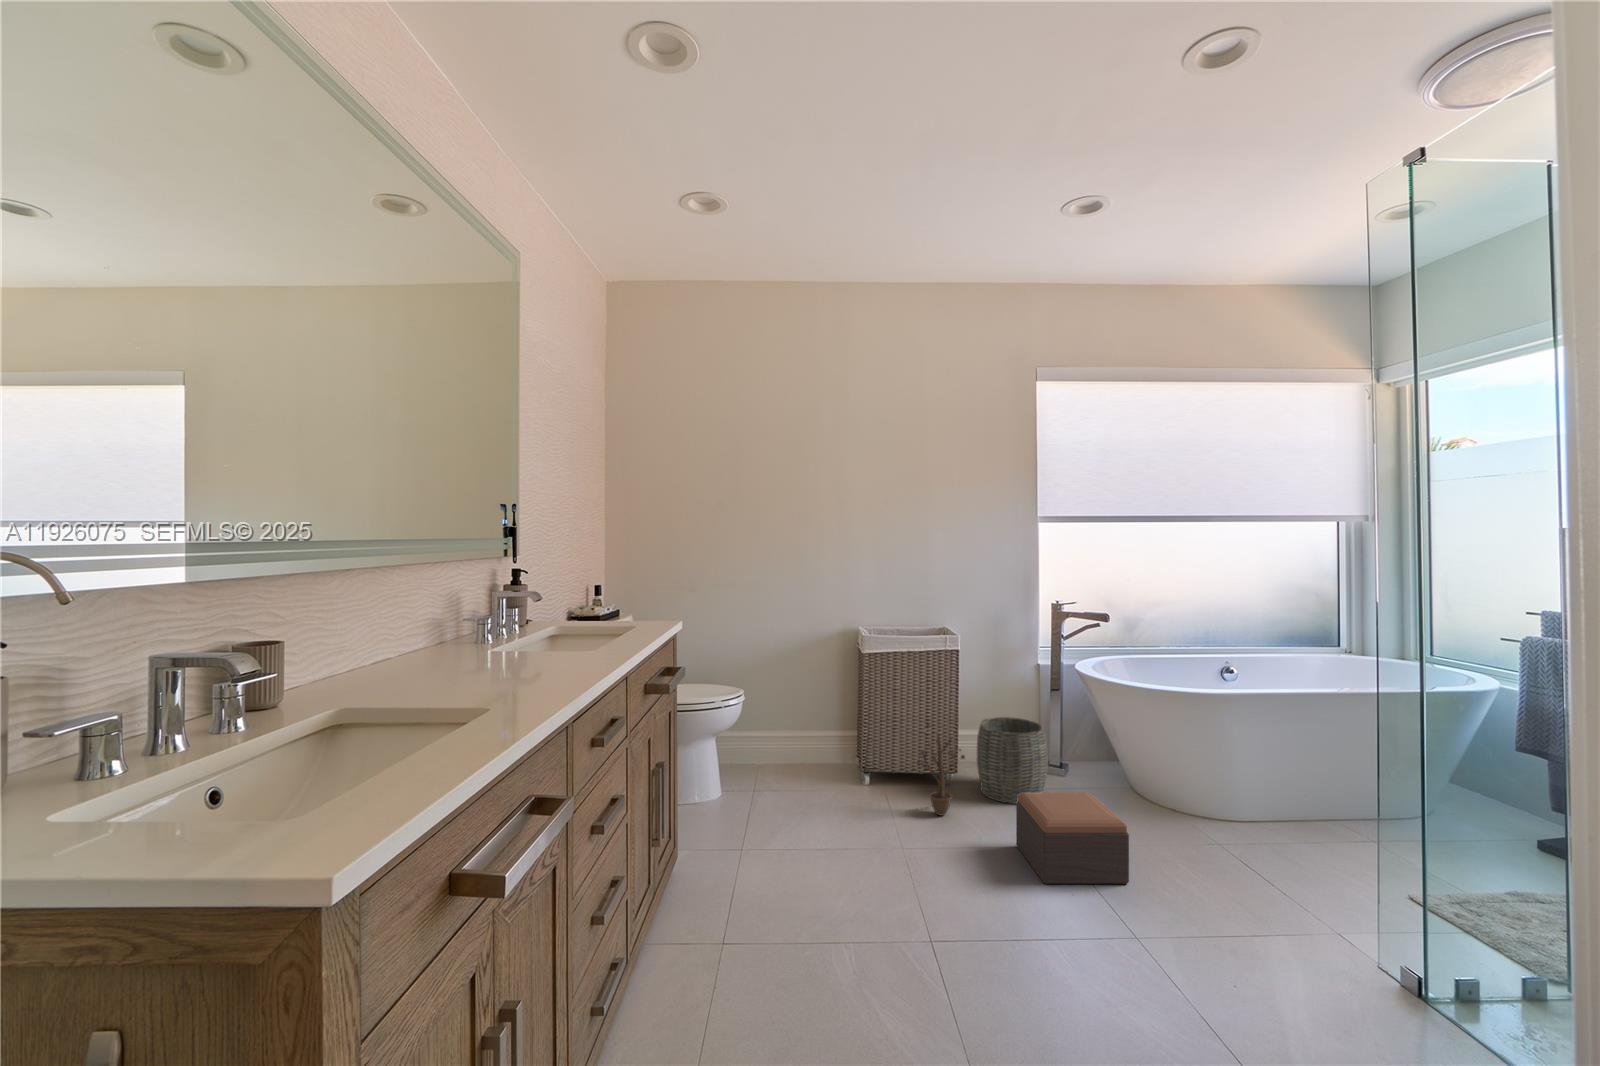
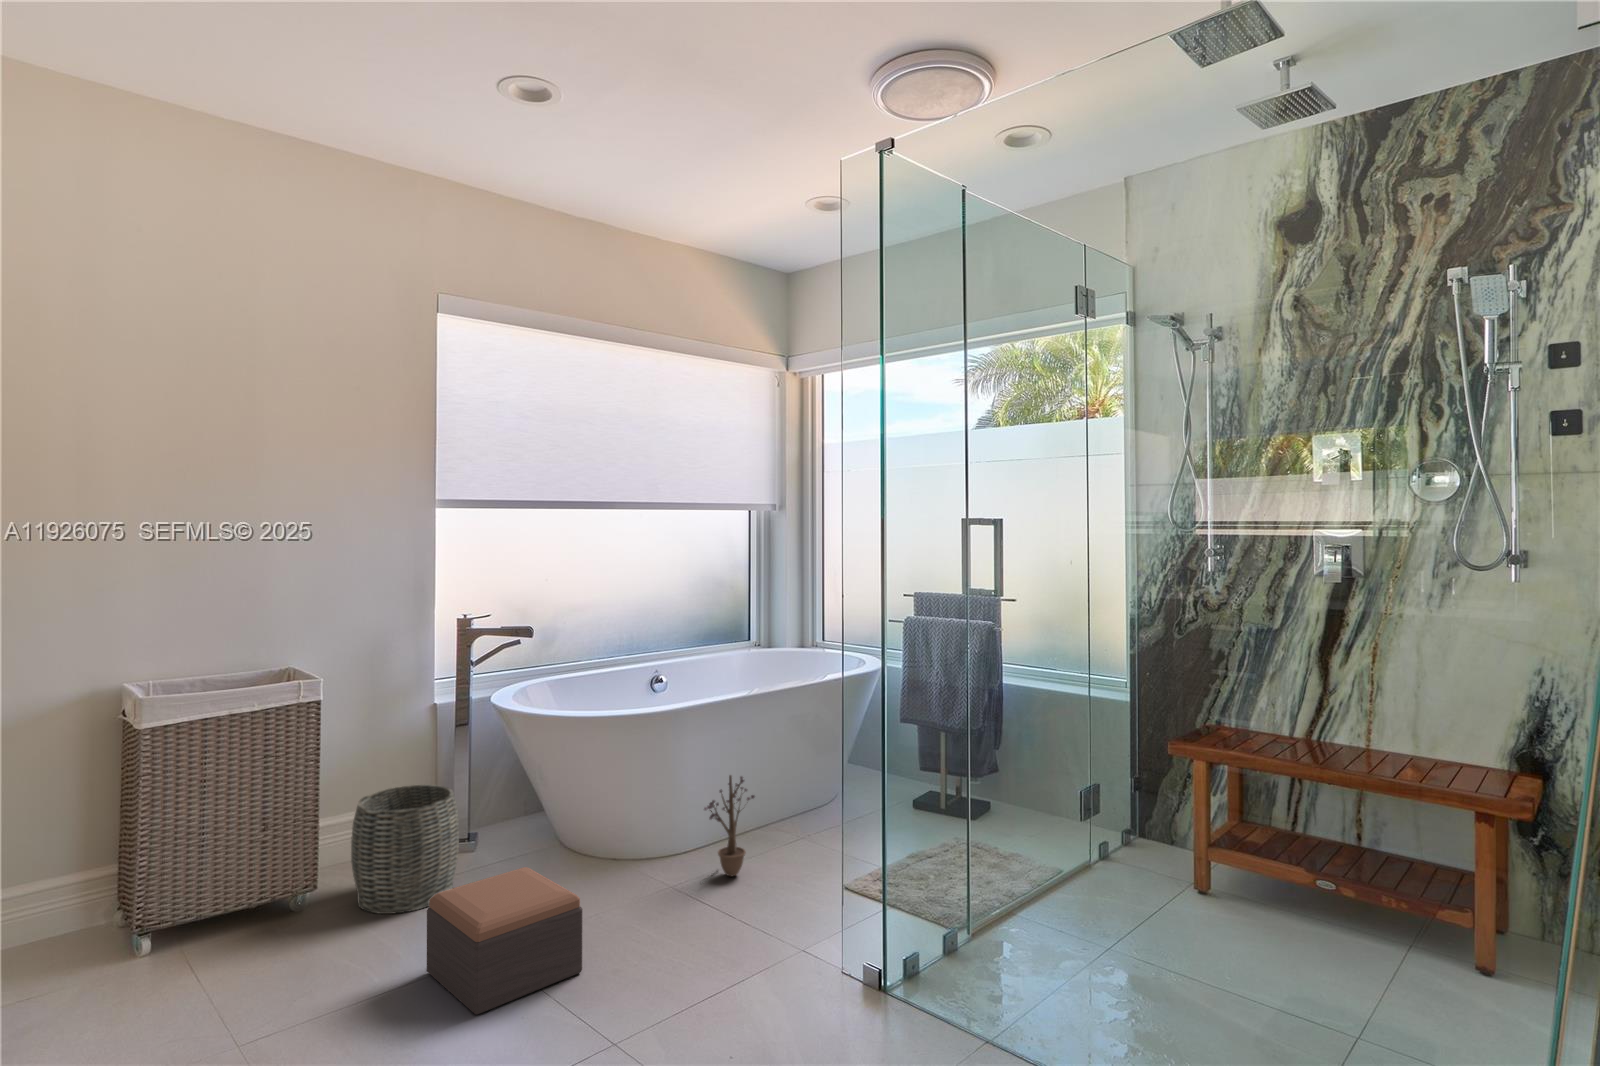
decorative plant: present [907,734,965,815] -> present [701,775,754,883]

